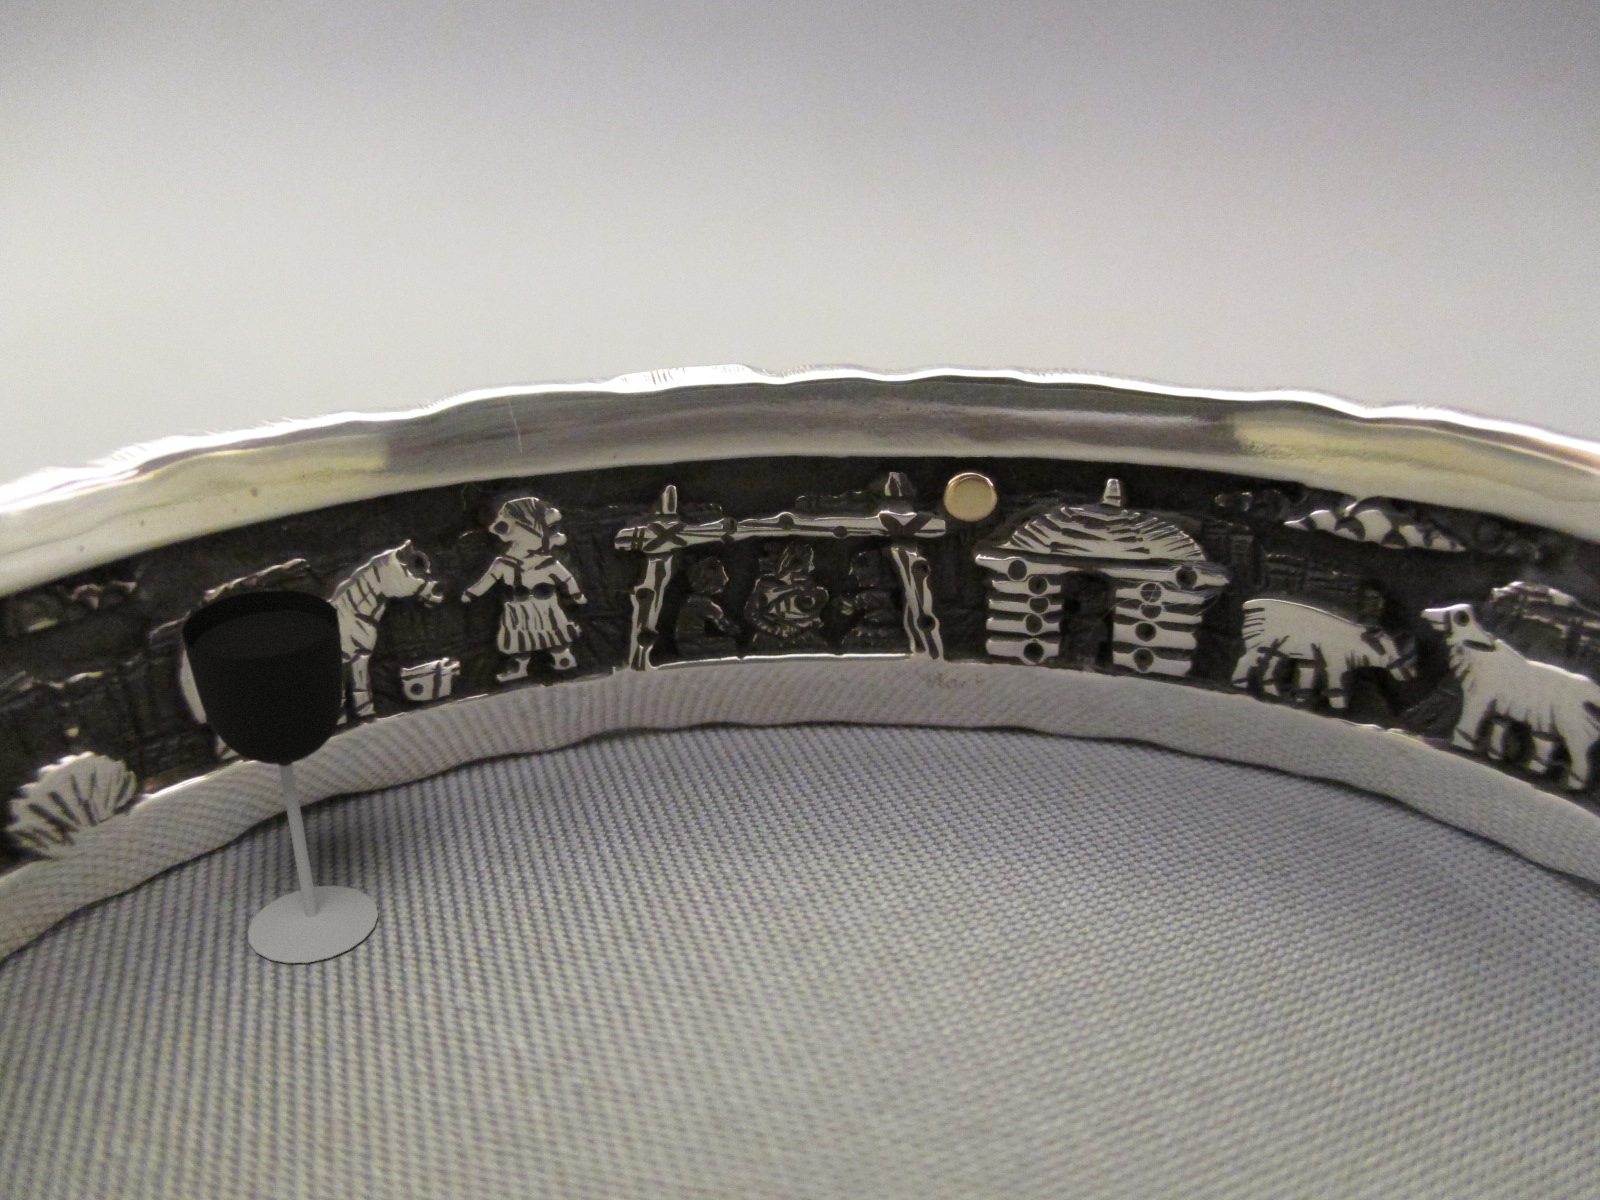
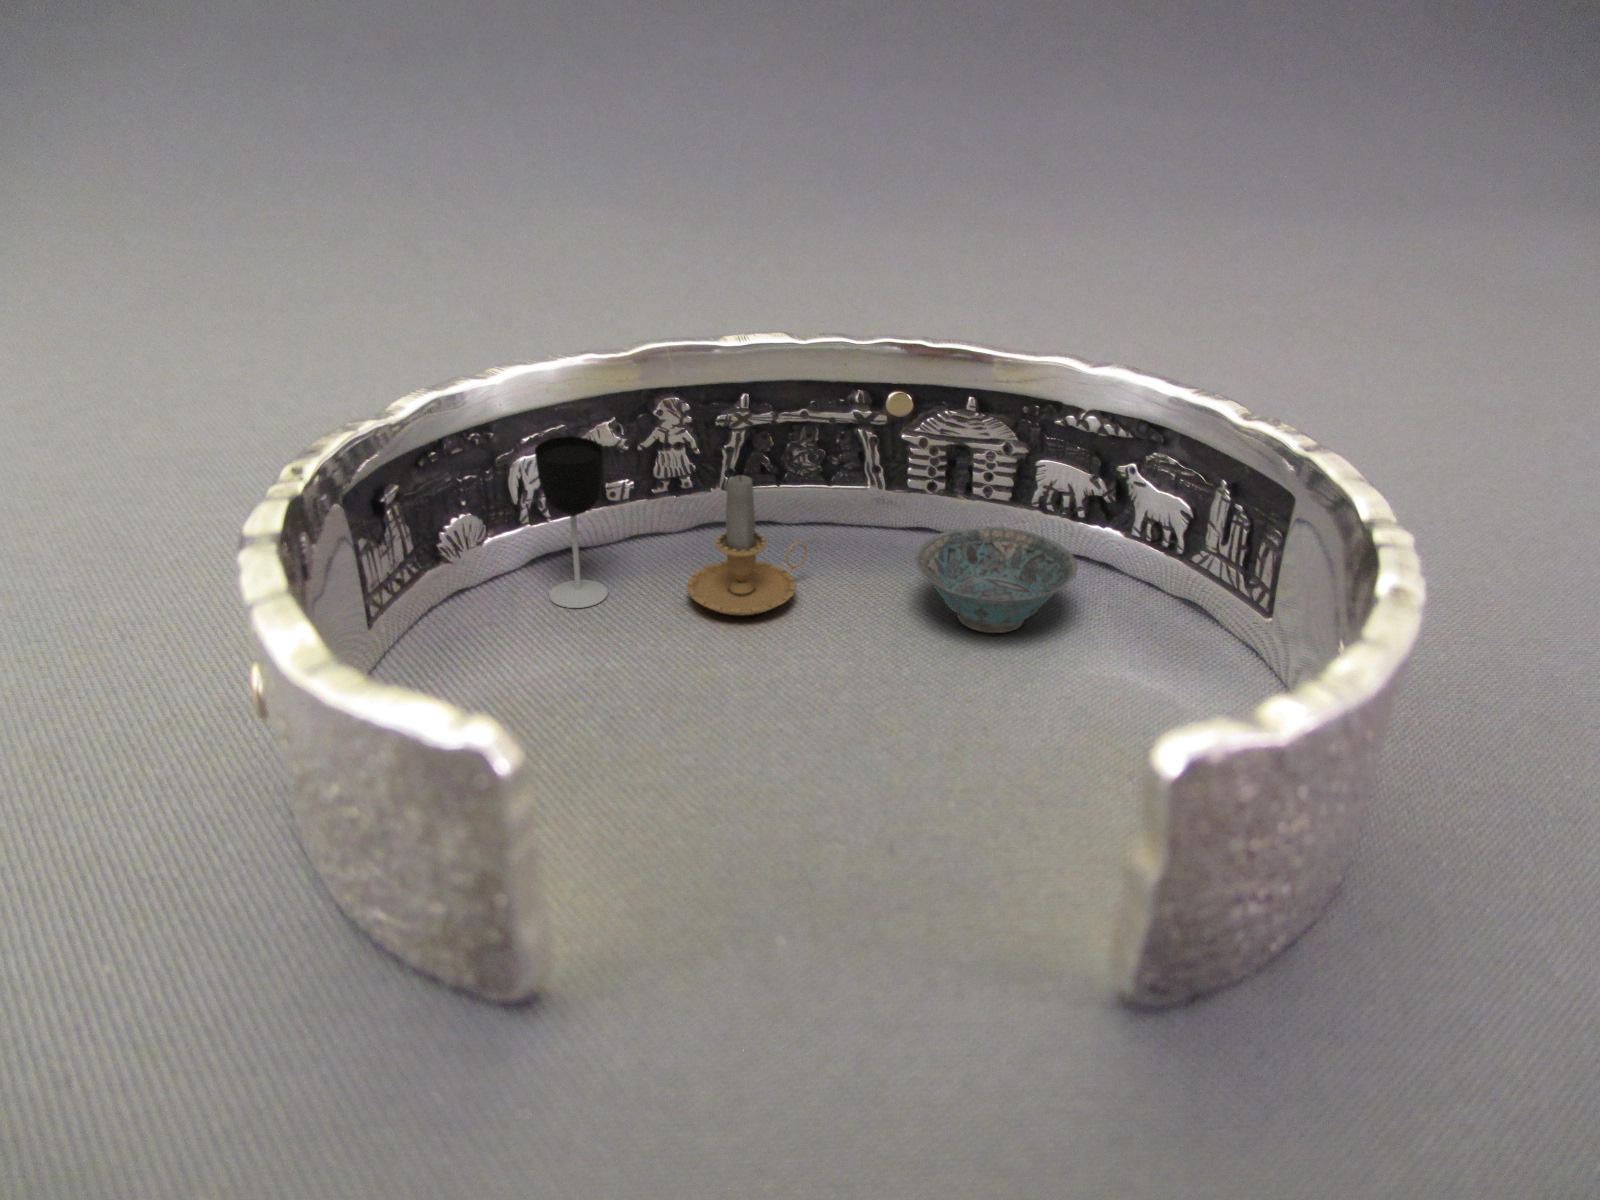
candle: none [543,660,802,976] -> present [687,474,807,615]
ceramic bowl: none [1042,749,1413,1002] -> present [915,526,1078,633]

